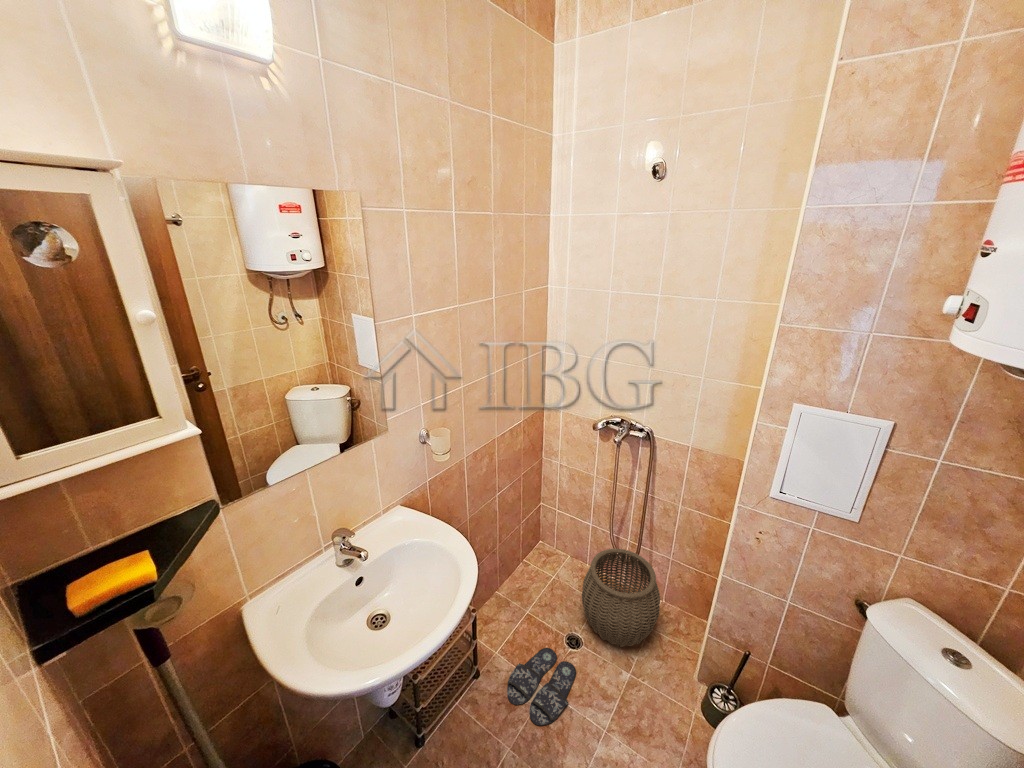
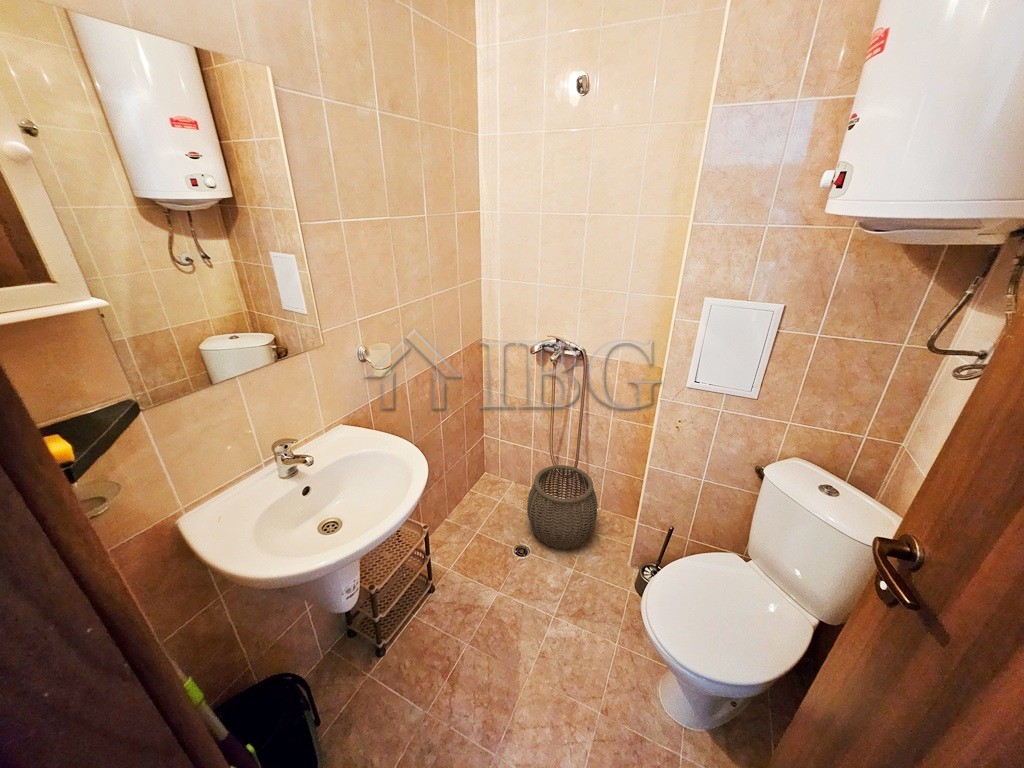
slippers: present [507,648,576,726] -> none [462,559,525,621]

